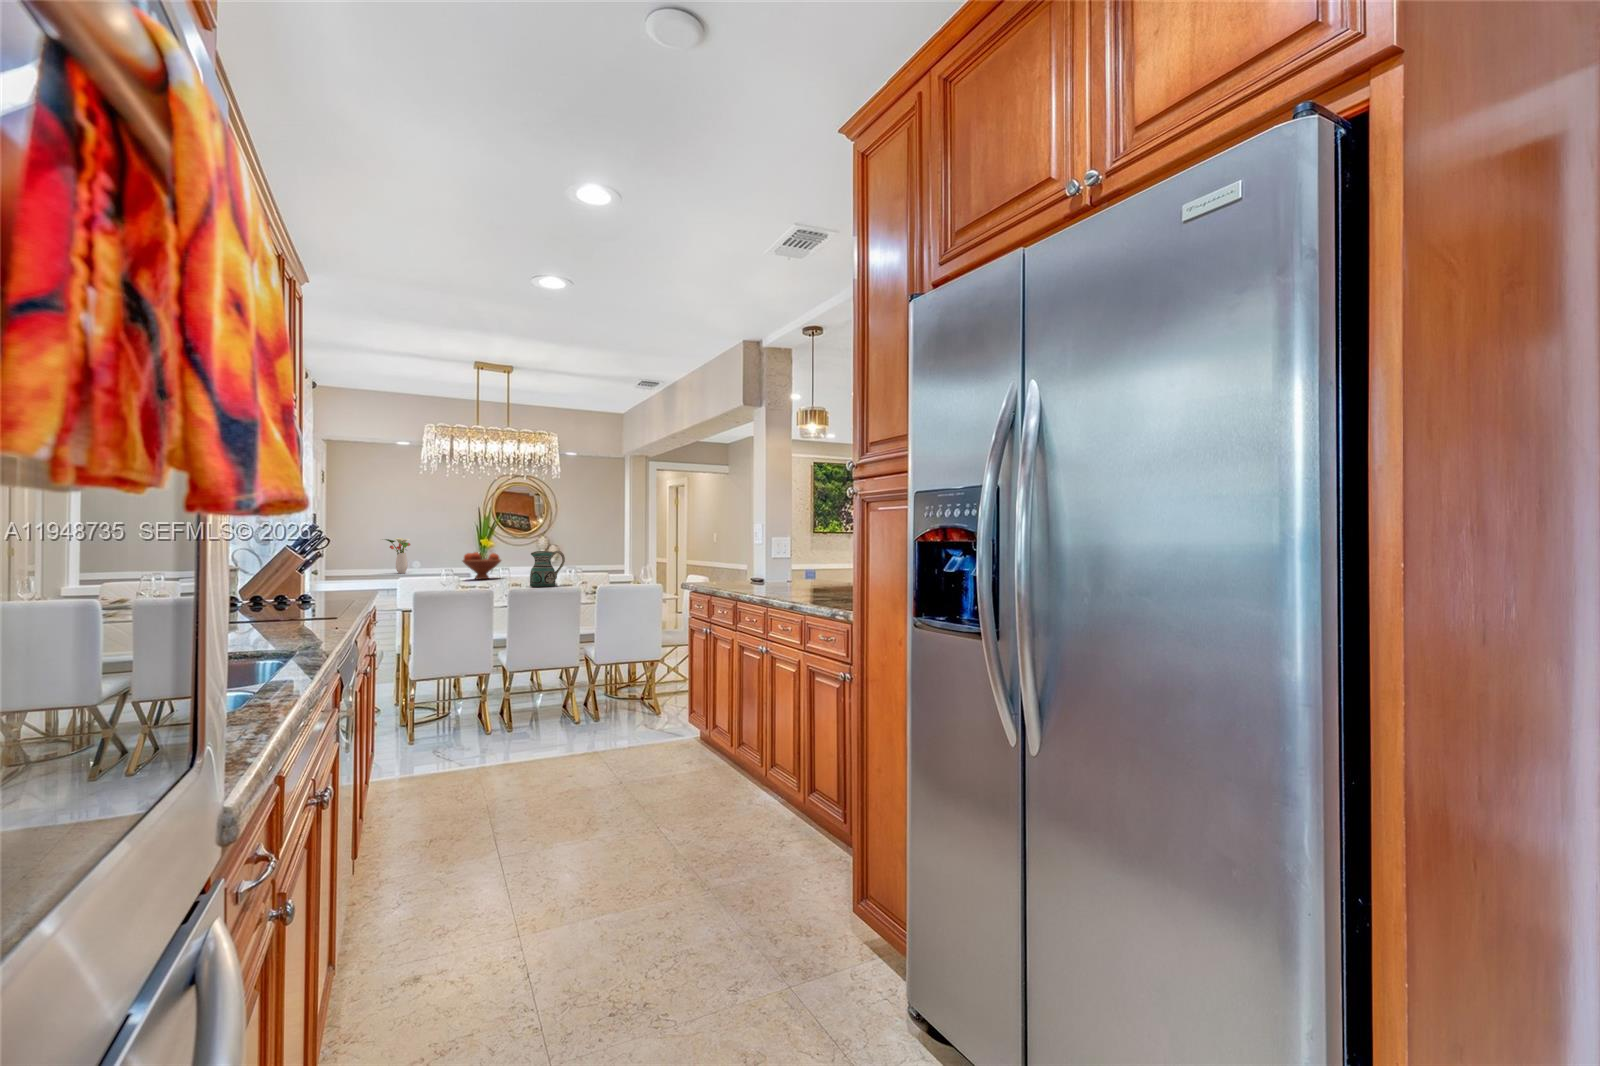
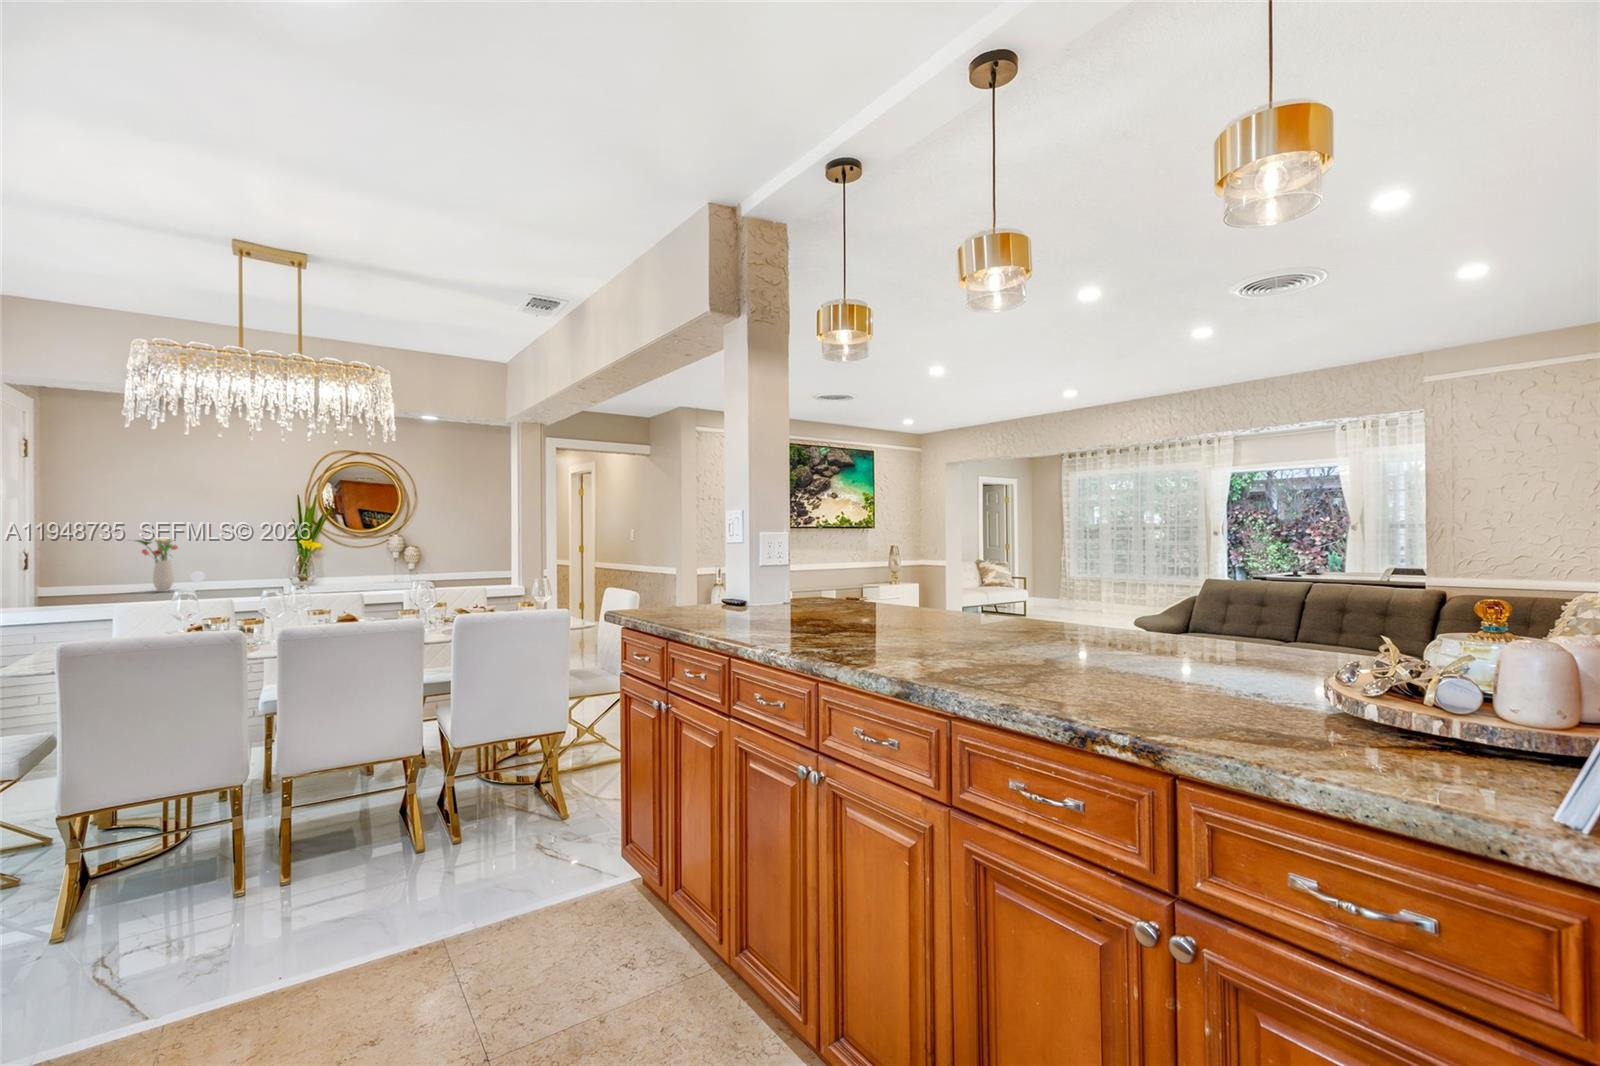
ceramic pitcher: present [530,551,565,587] -> none [339,556,403,619]
fruit bowl: present [463,552,501,579] -> none [239,559,310,603]

